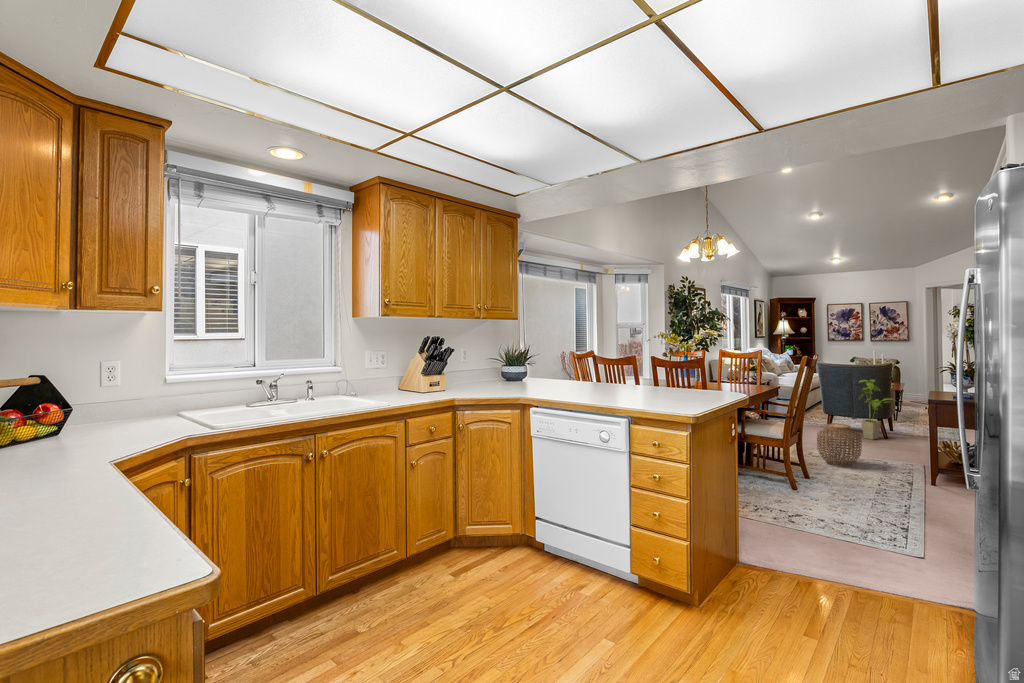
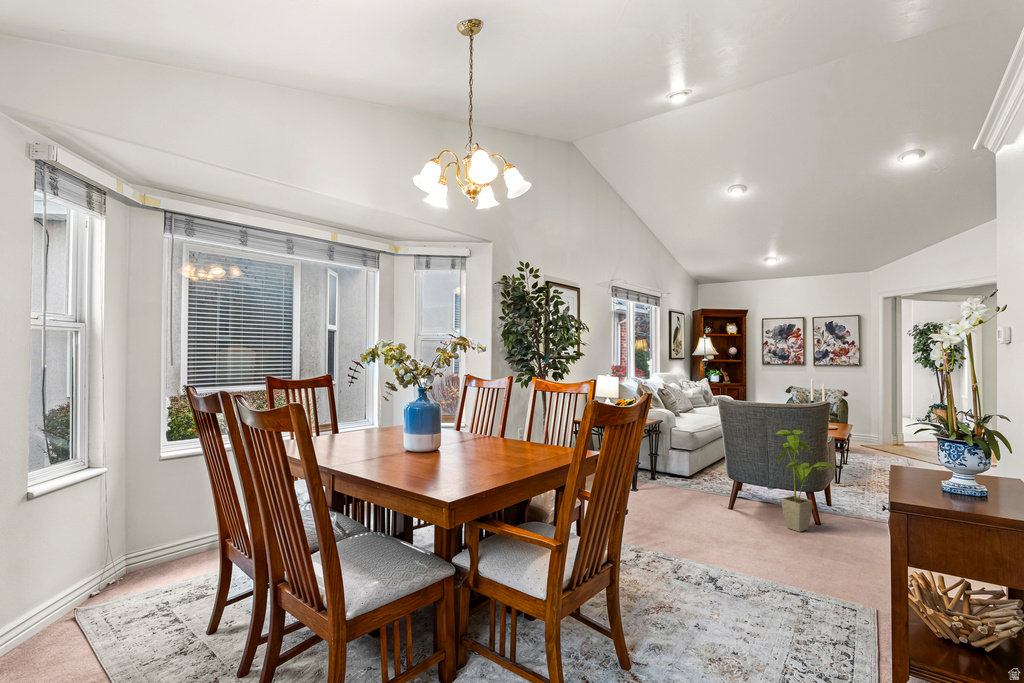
woven basket: present [817,423,862,467] -> none [674,529,758,628]

